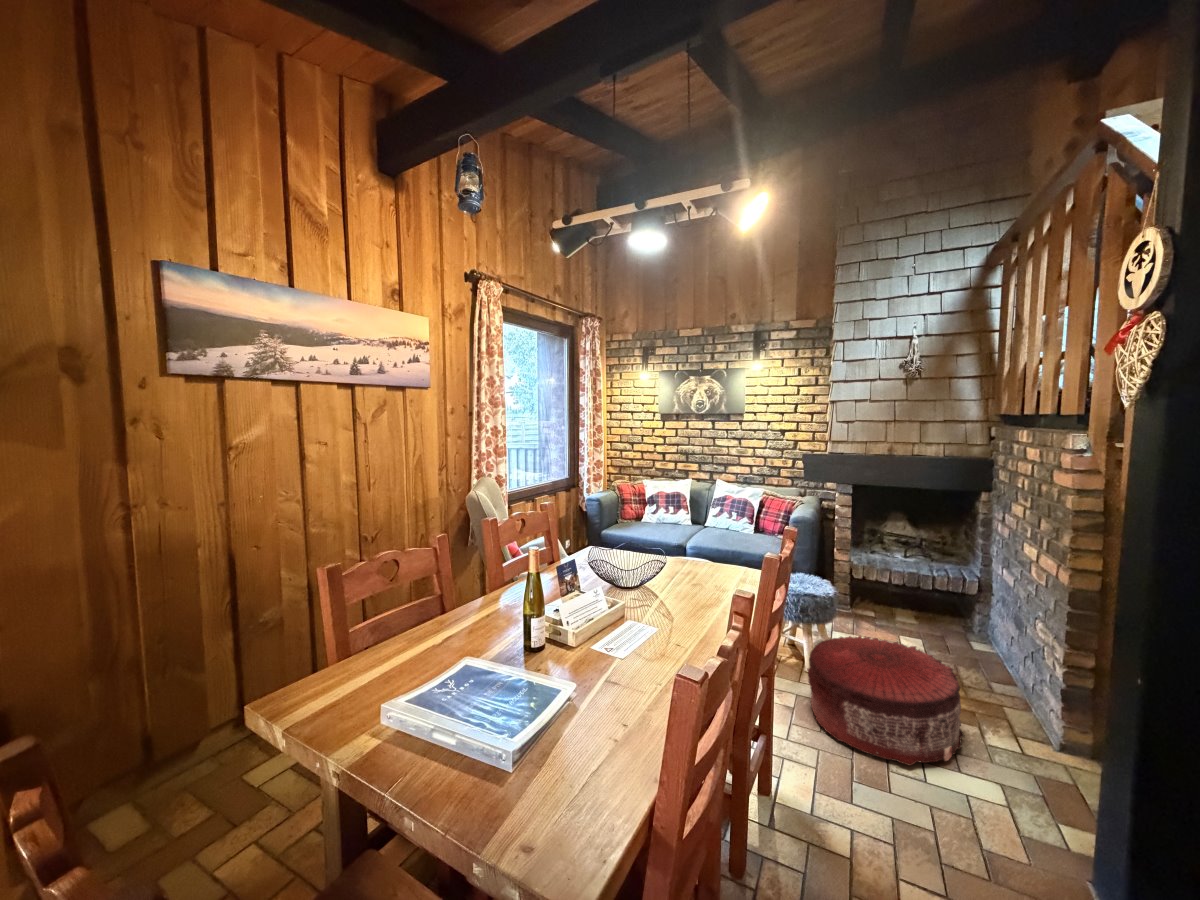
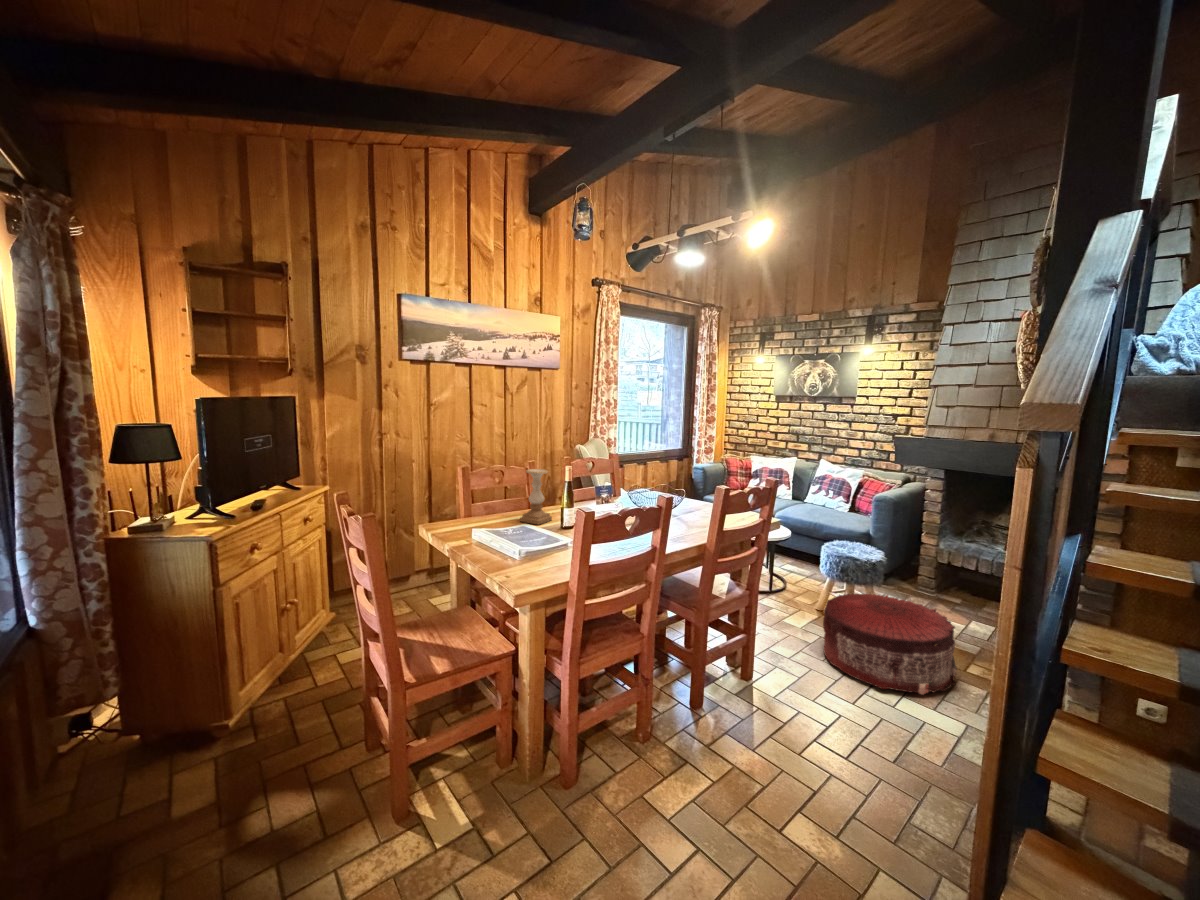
candle holder: none [441,549,492,646] -> present [520,469,552,525]

